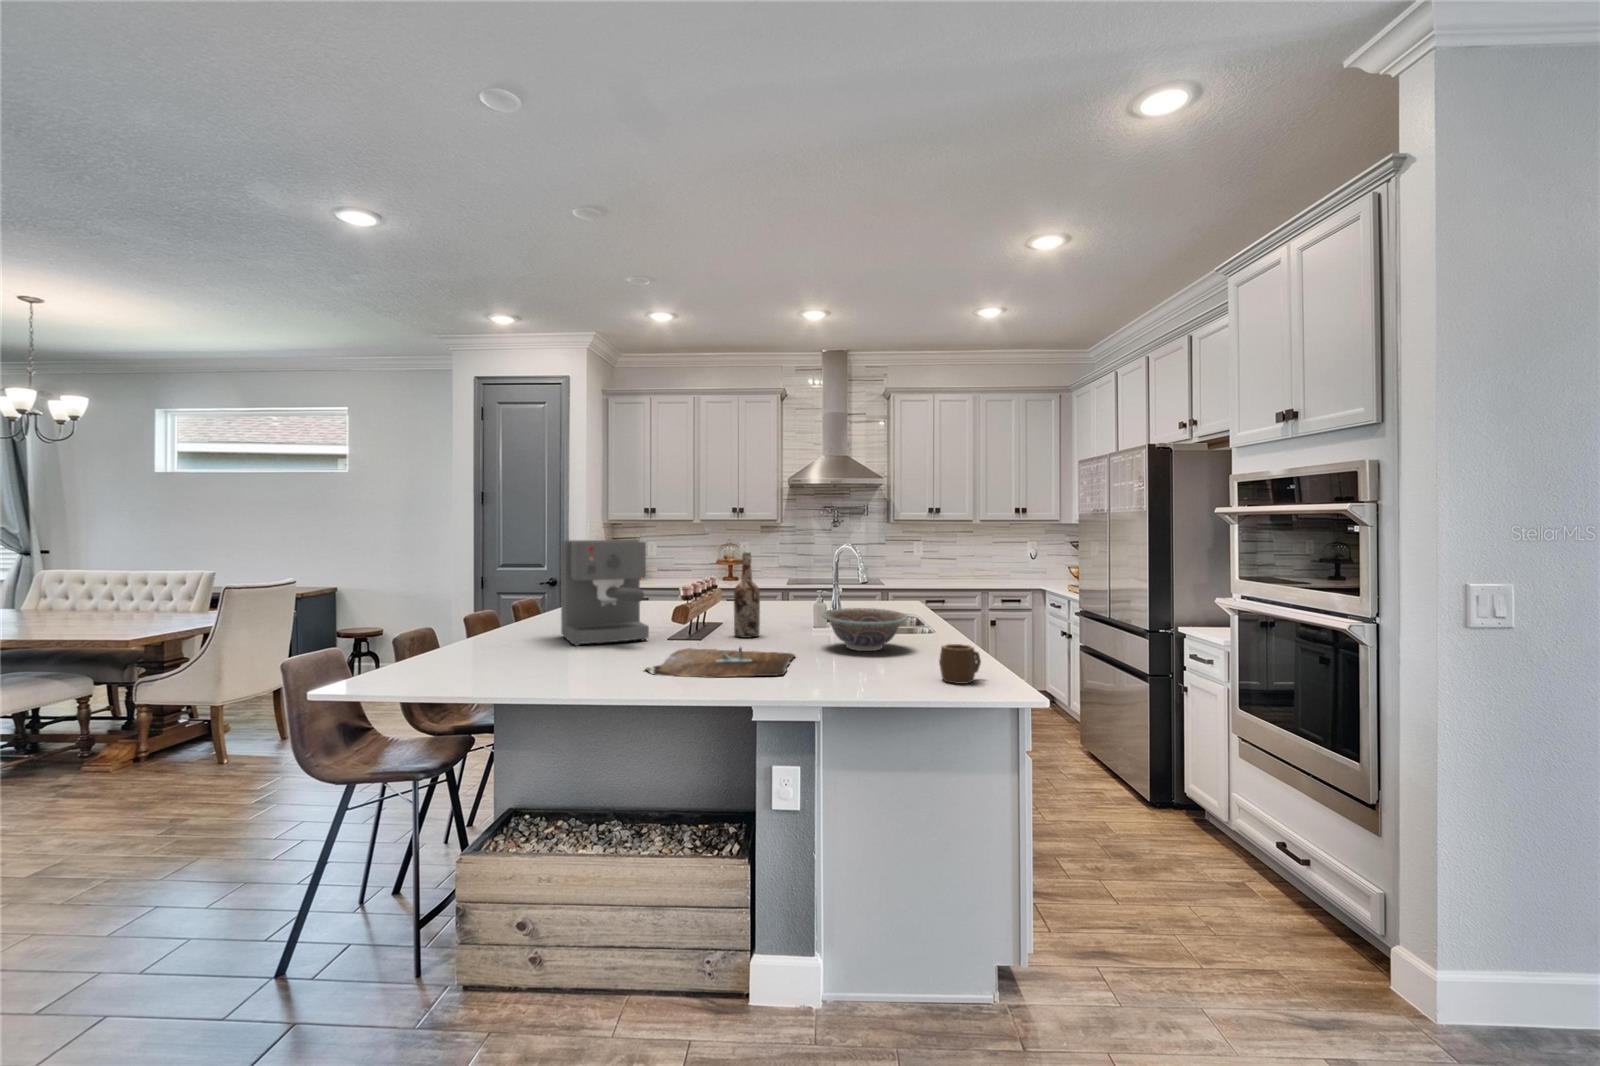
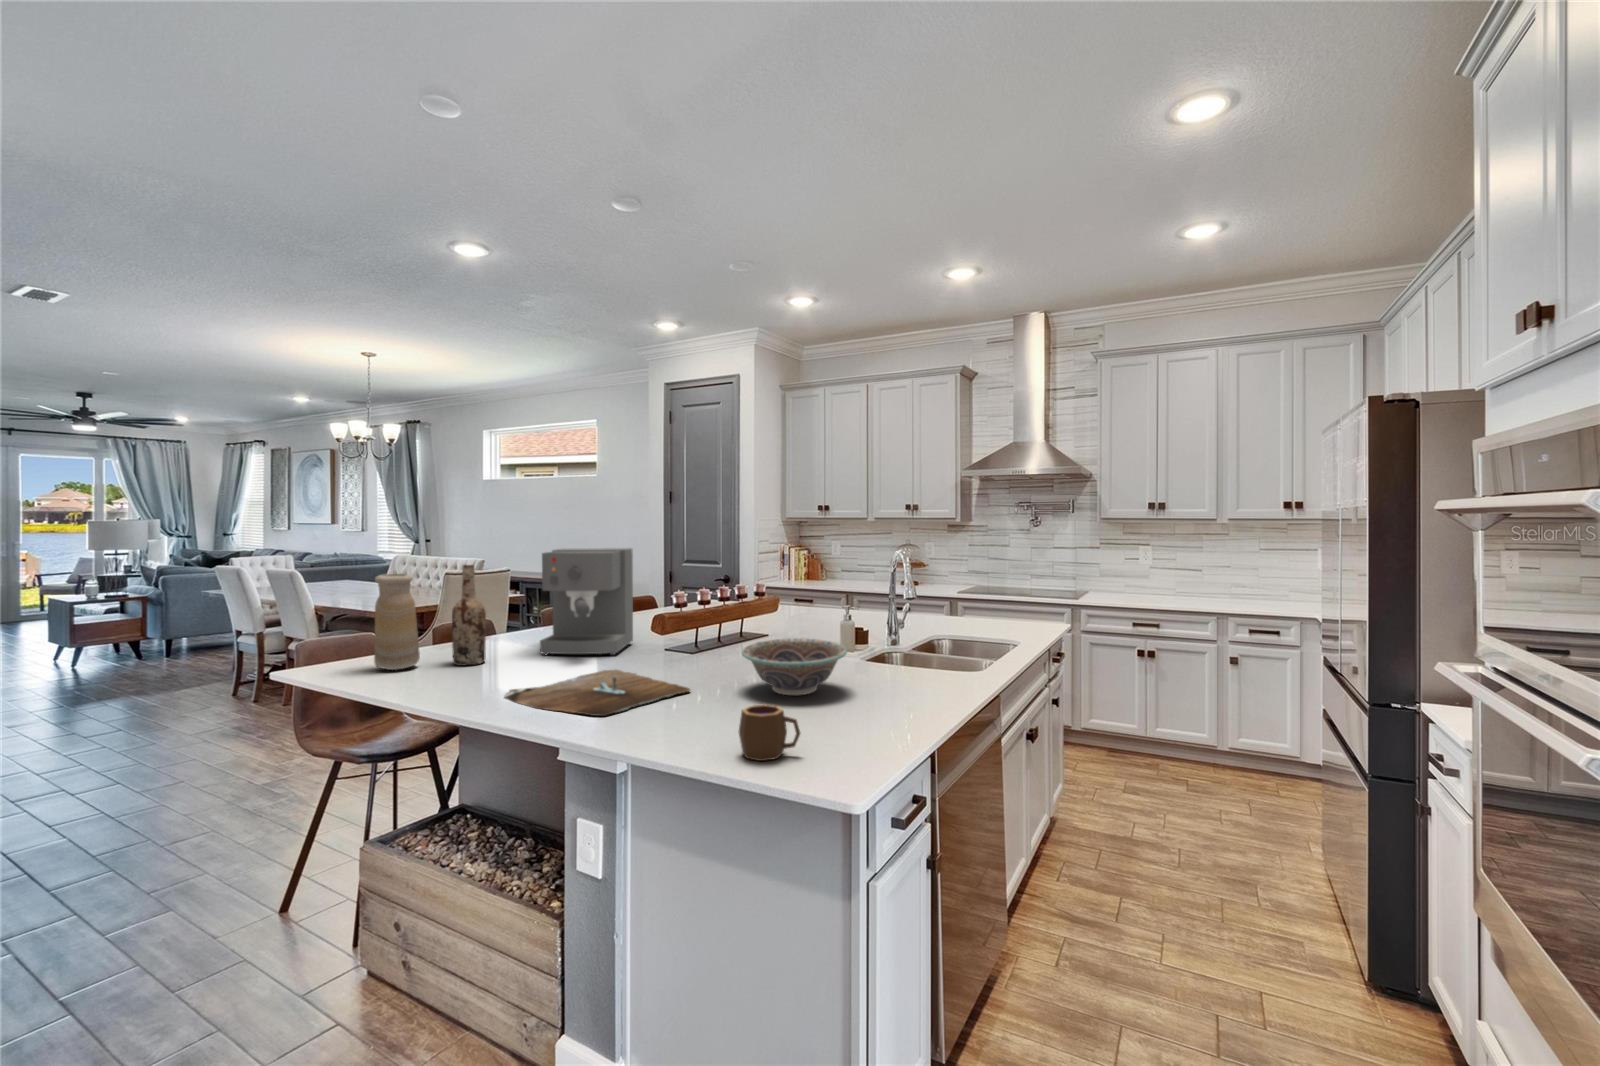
wine bottle: present [734,553,760,638] -> present [452,565,486,666]
vase: none [434,564,482,668] -> present [374,574,420,670]

